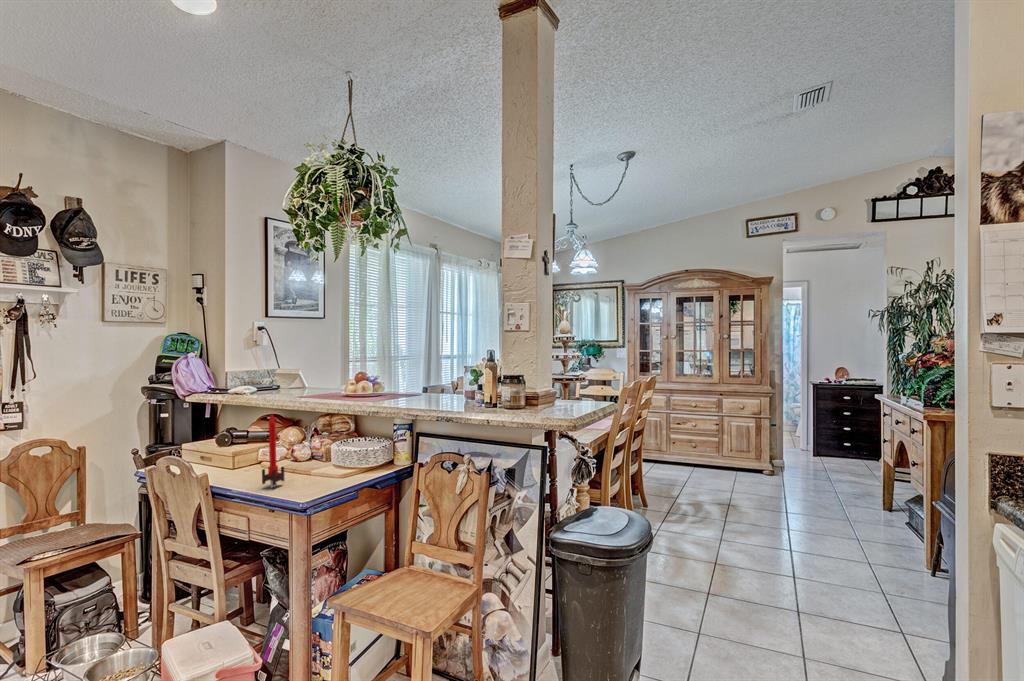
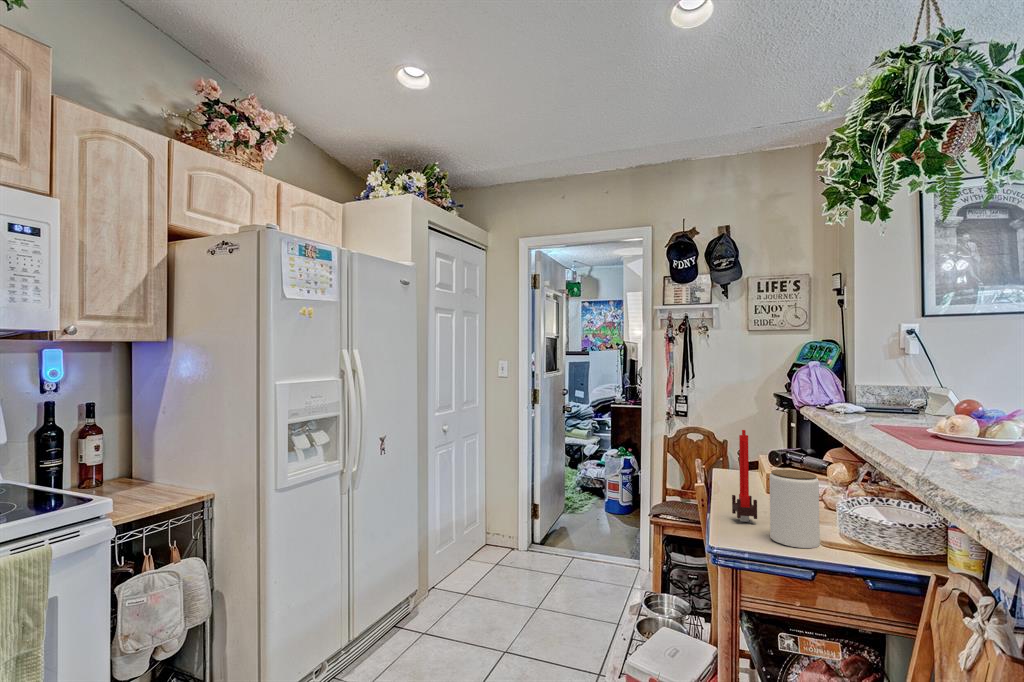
jar: none [307,434,340,486] -> present [770,470,820,548]

